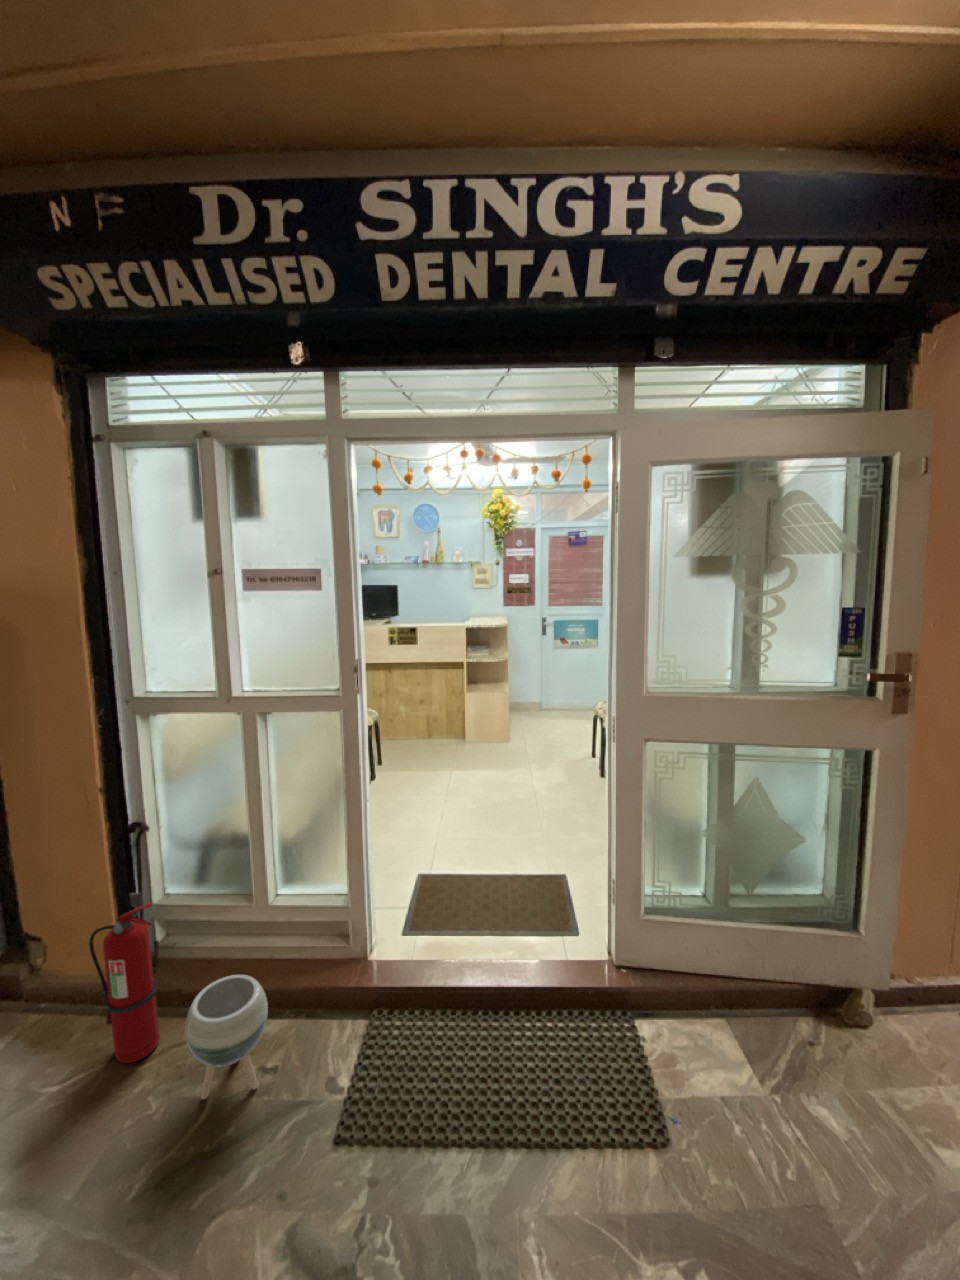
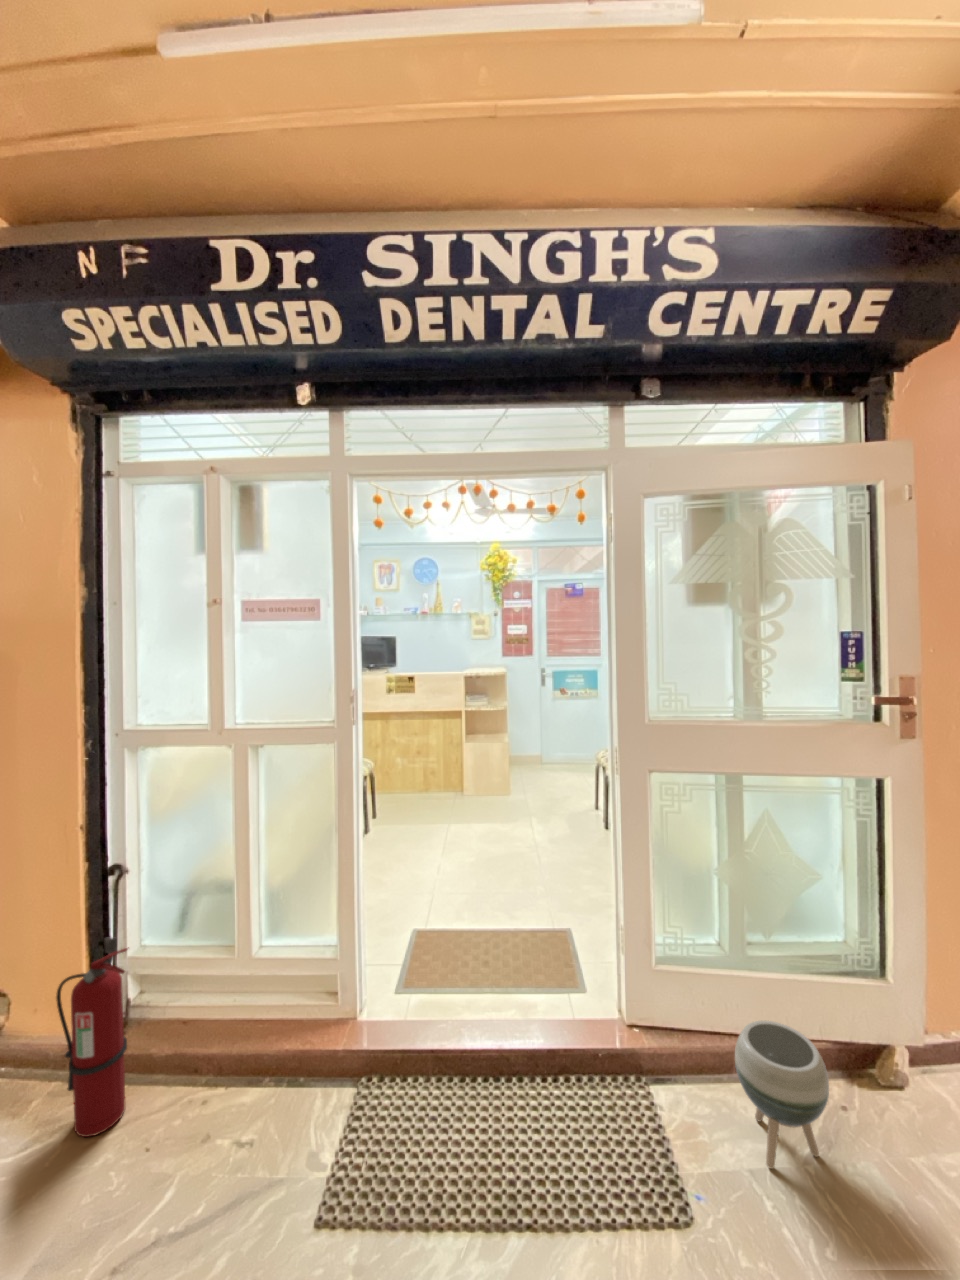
planter: present [185,975,268,1099] -> present [735,1021,829,1168]

